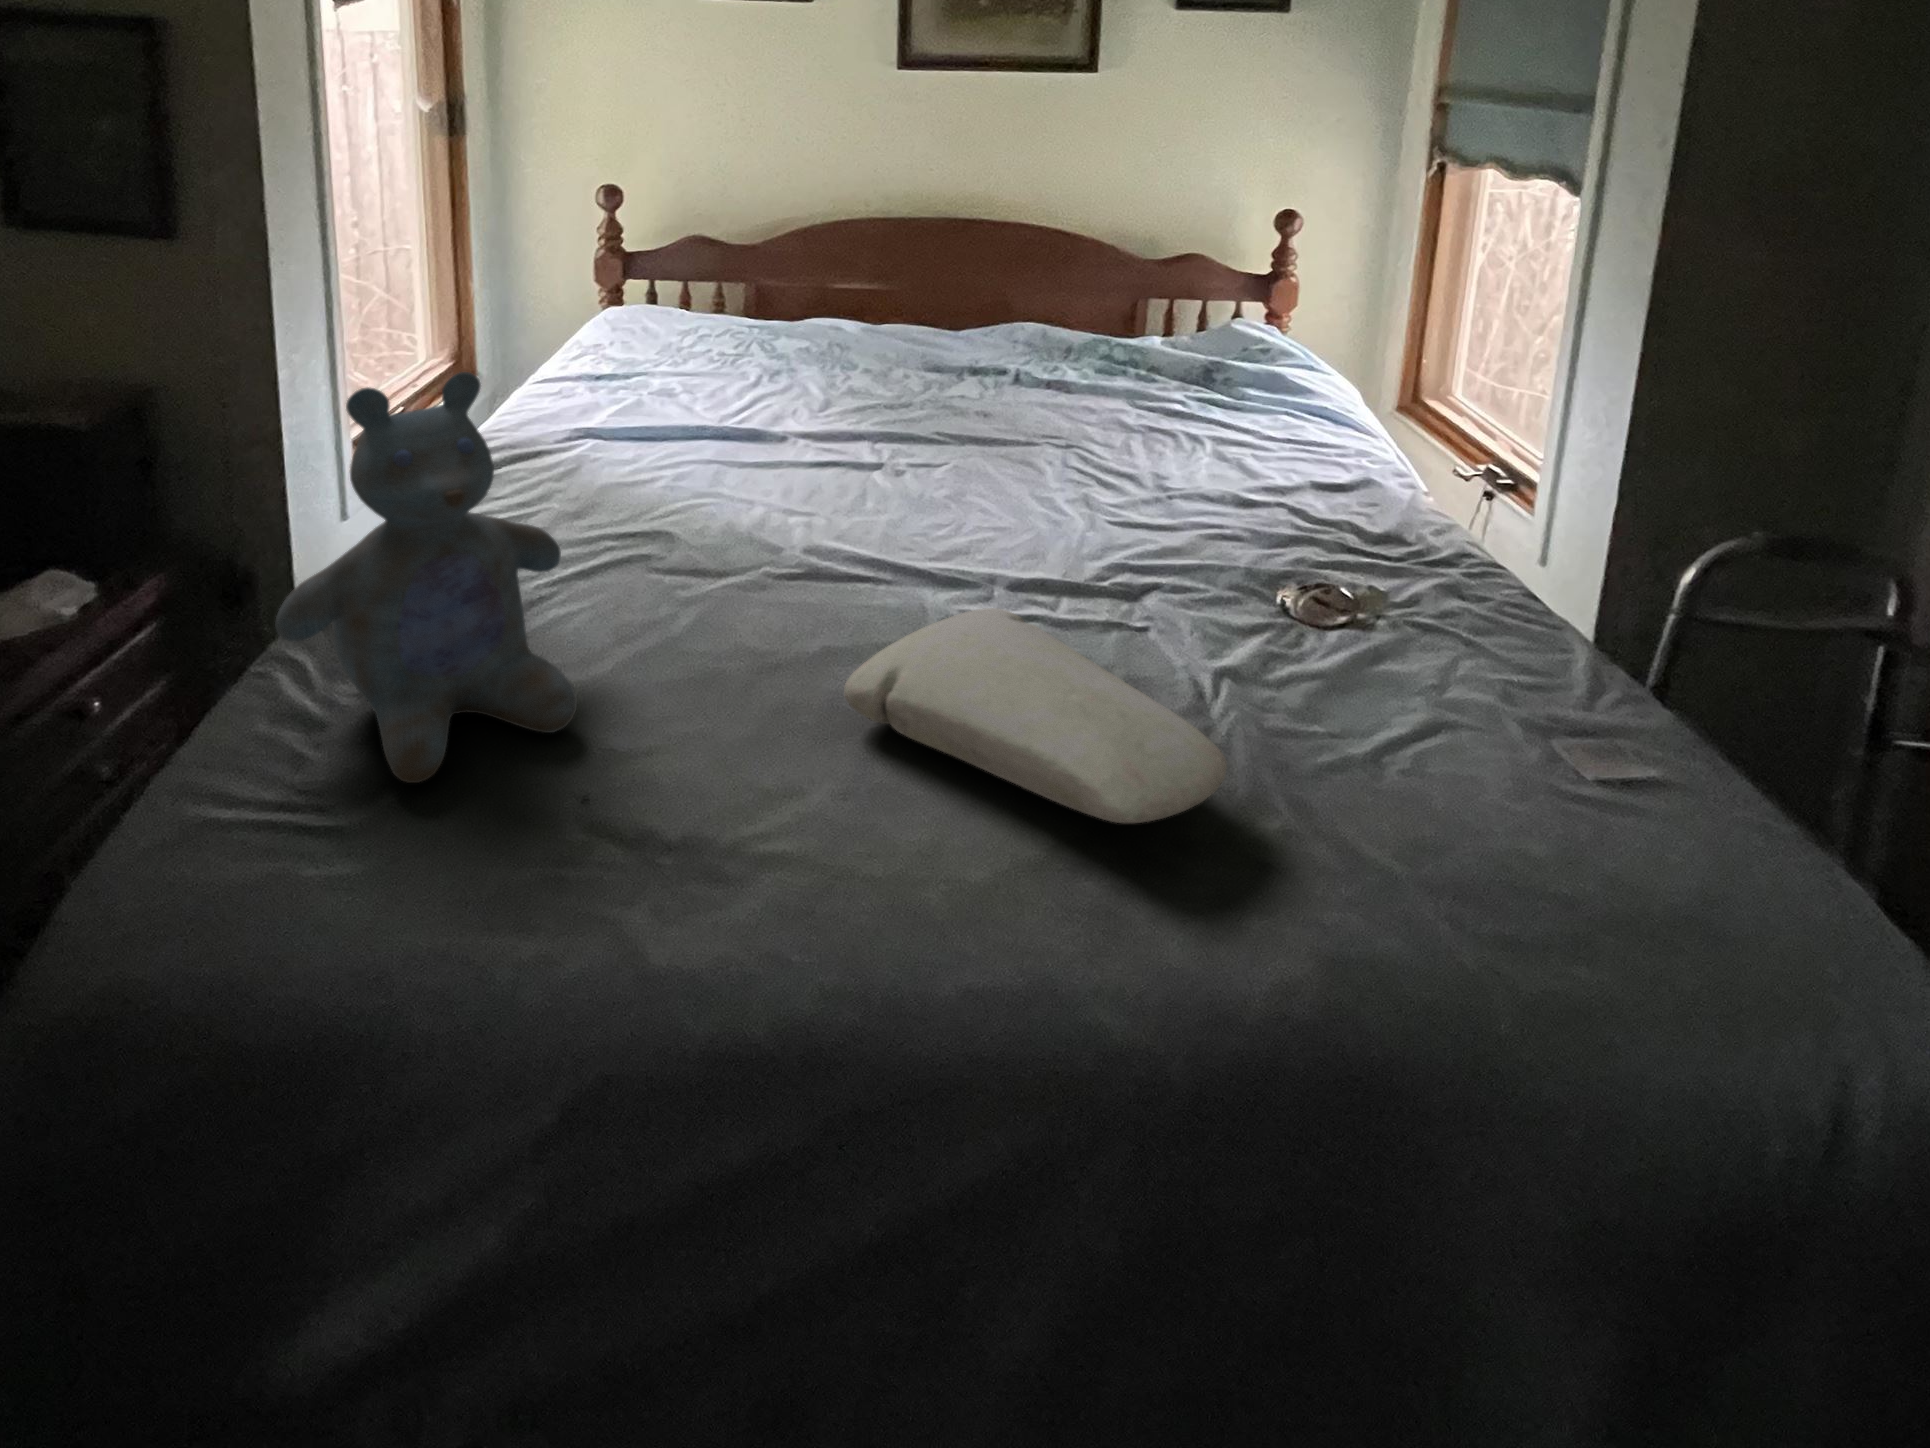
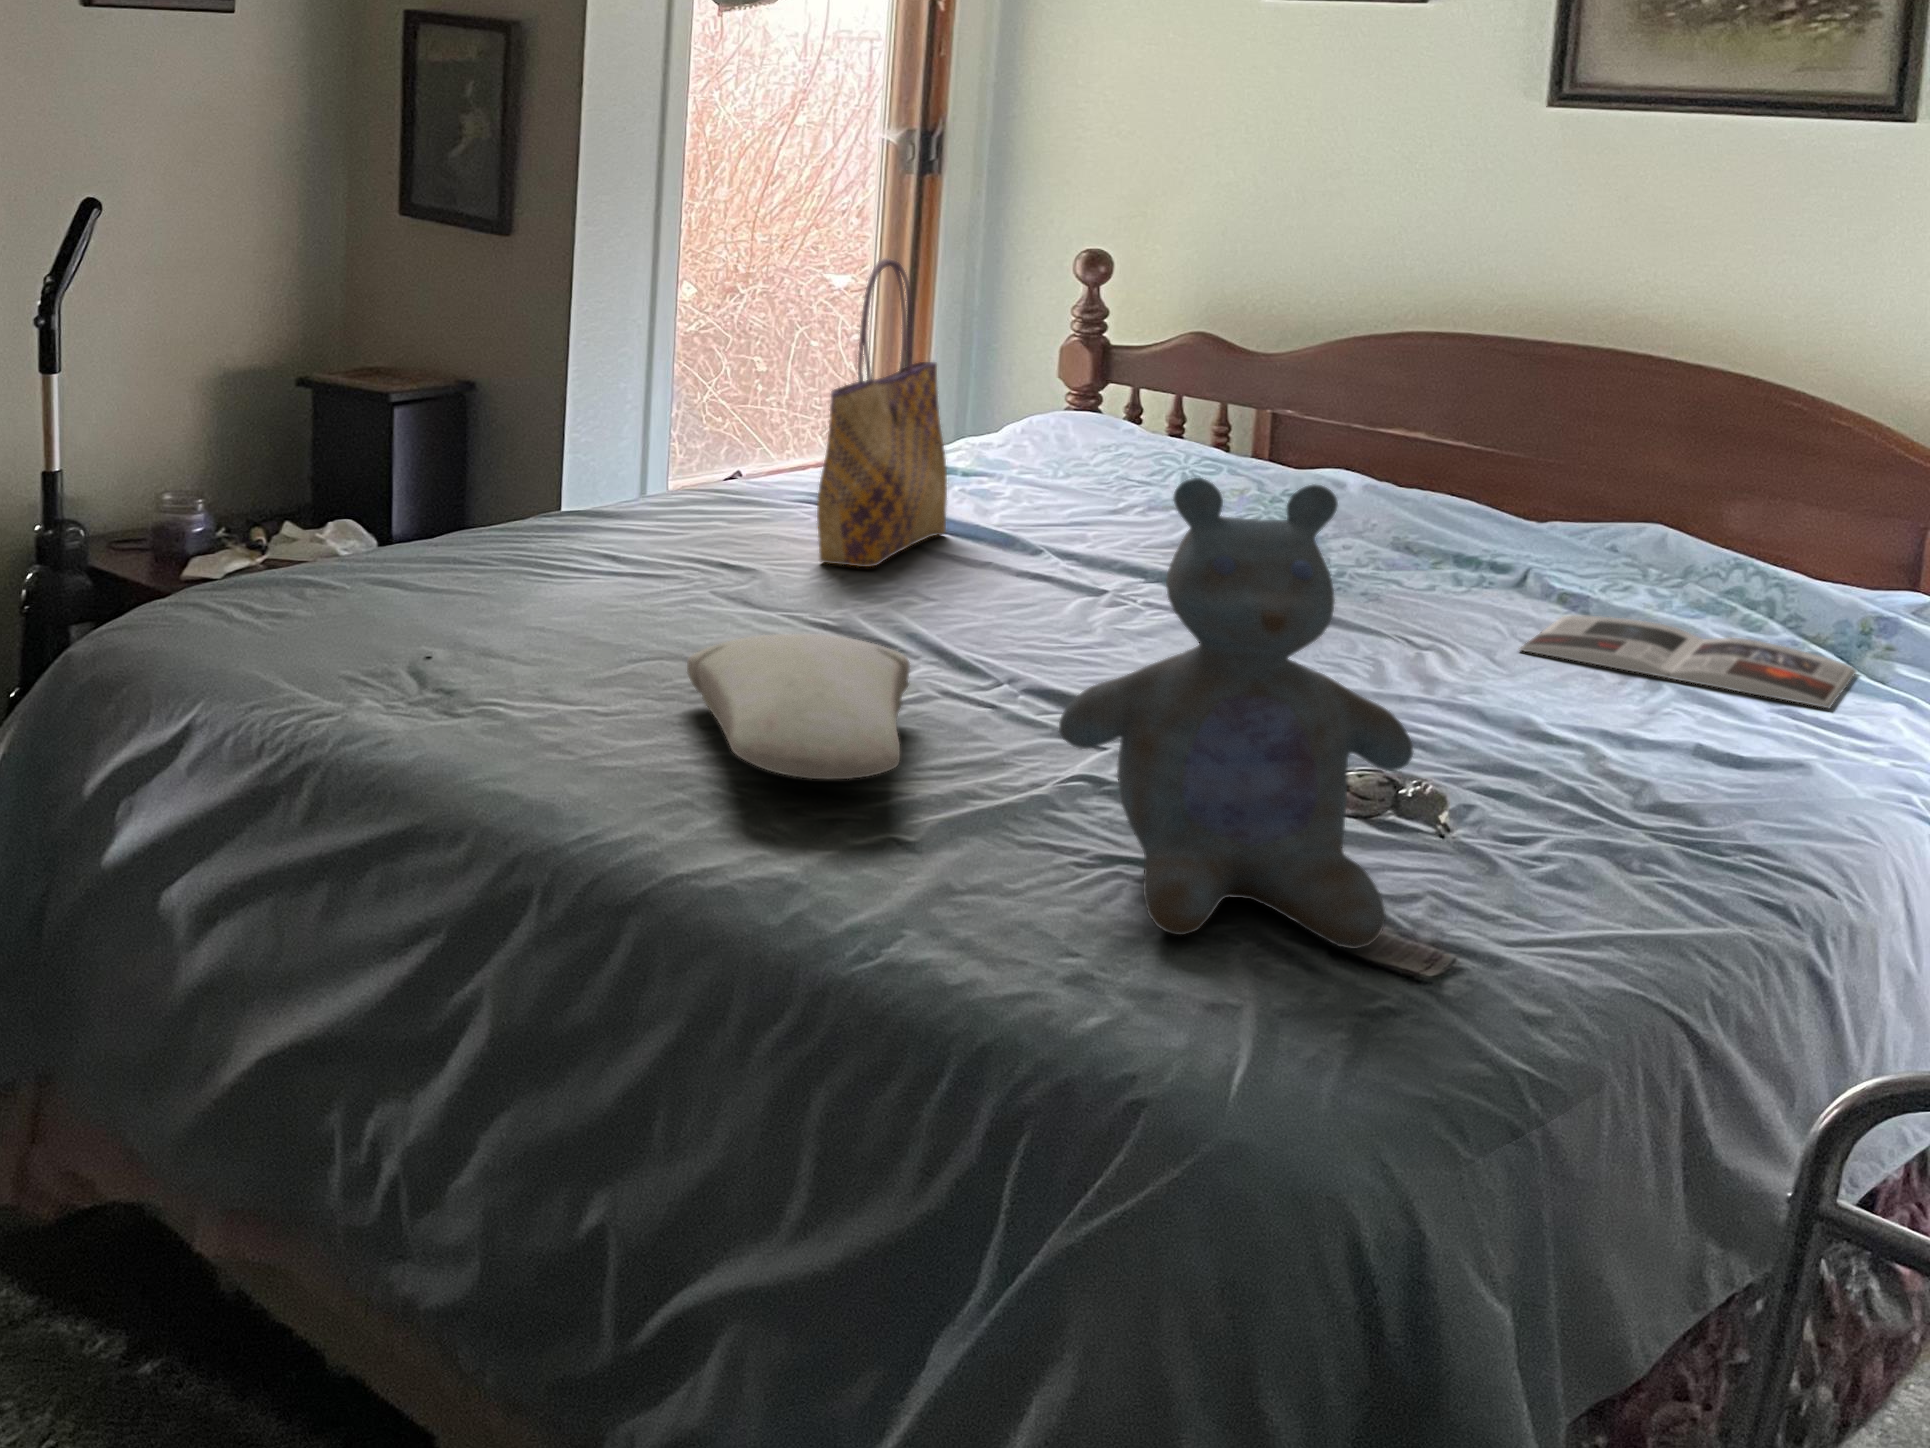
tote bag: none [648,225,717,498] -> present [817,258,947,567]
stuffed bear: present [275,372,577,783] -> present [1059,478,1414,949]
magazine: none [1091,393,1290,435] -> present [1520,615,1856,708]

